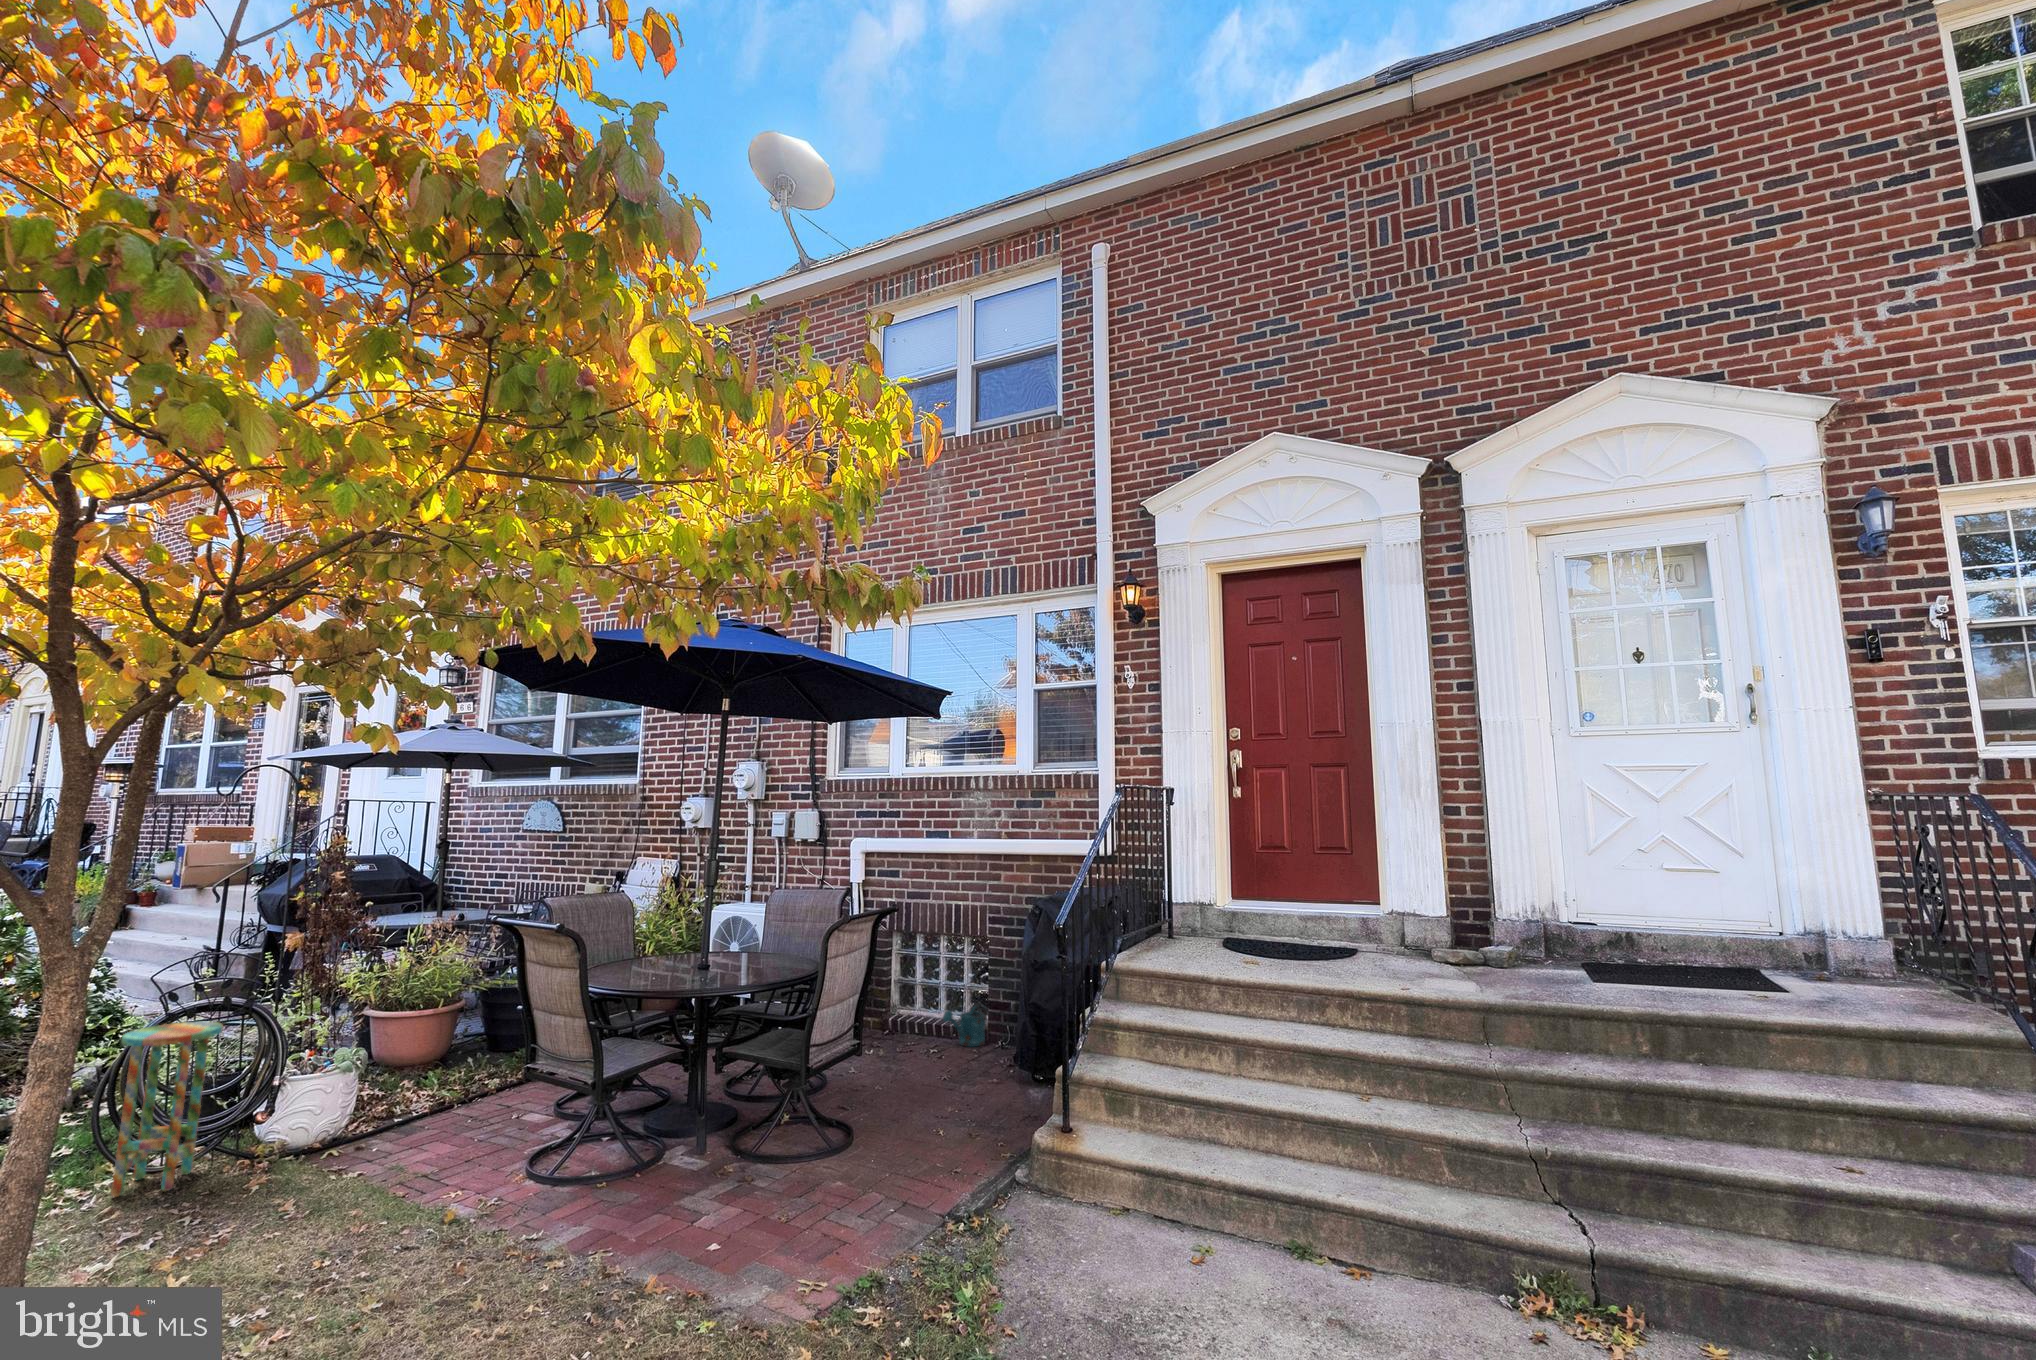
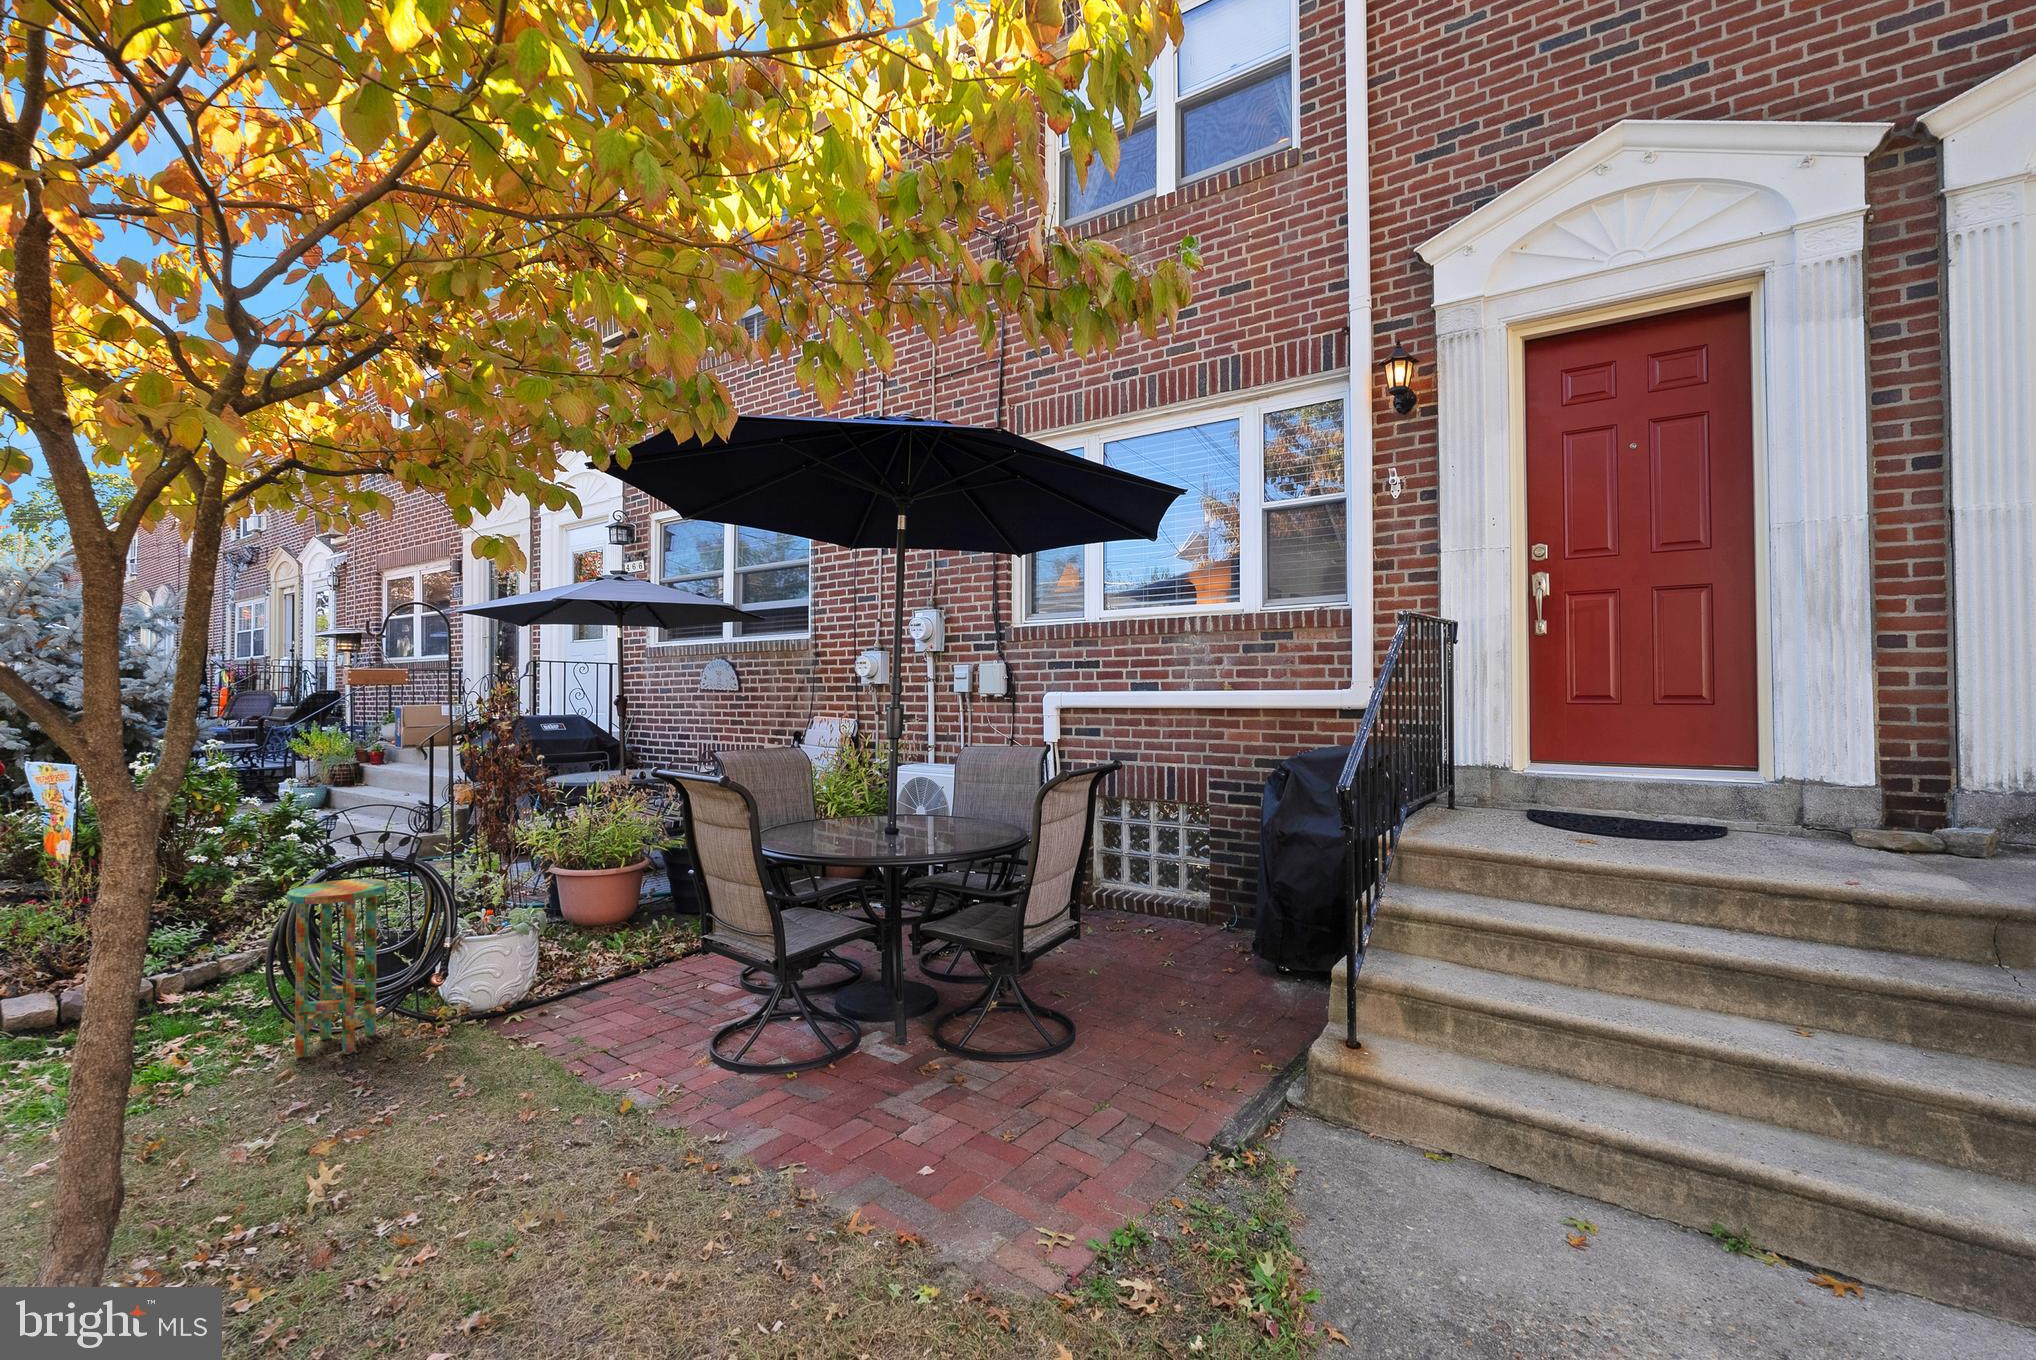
watering can: present [943,1005,987,1047] -> none [1160,882,1210,930]

